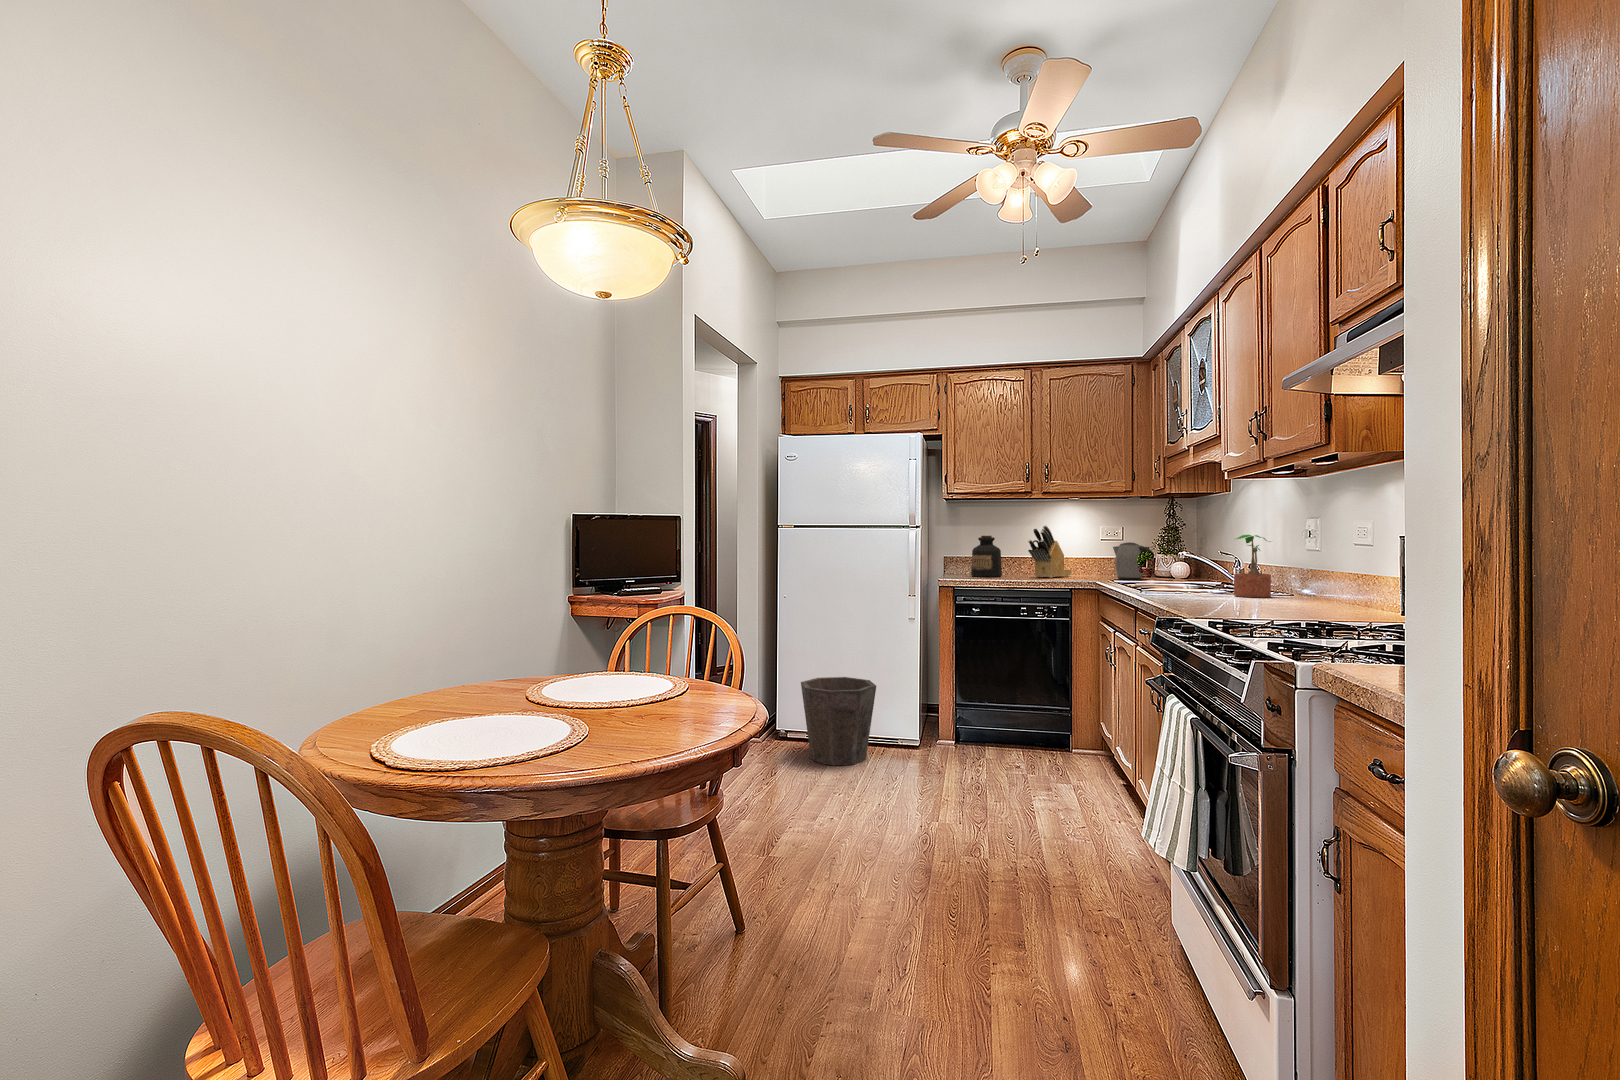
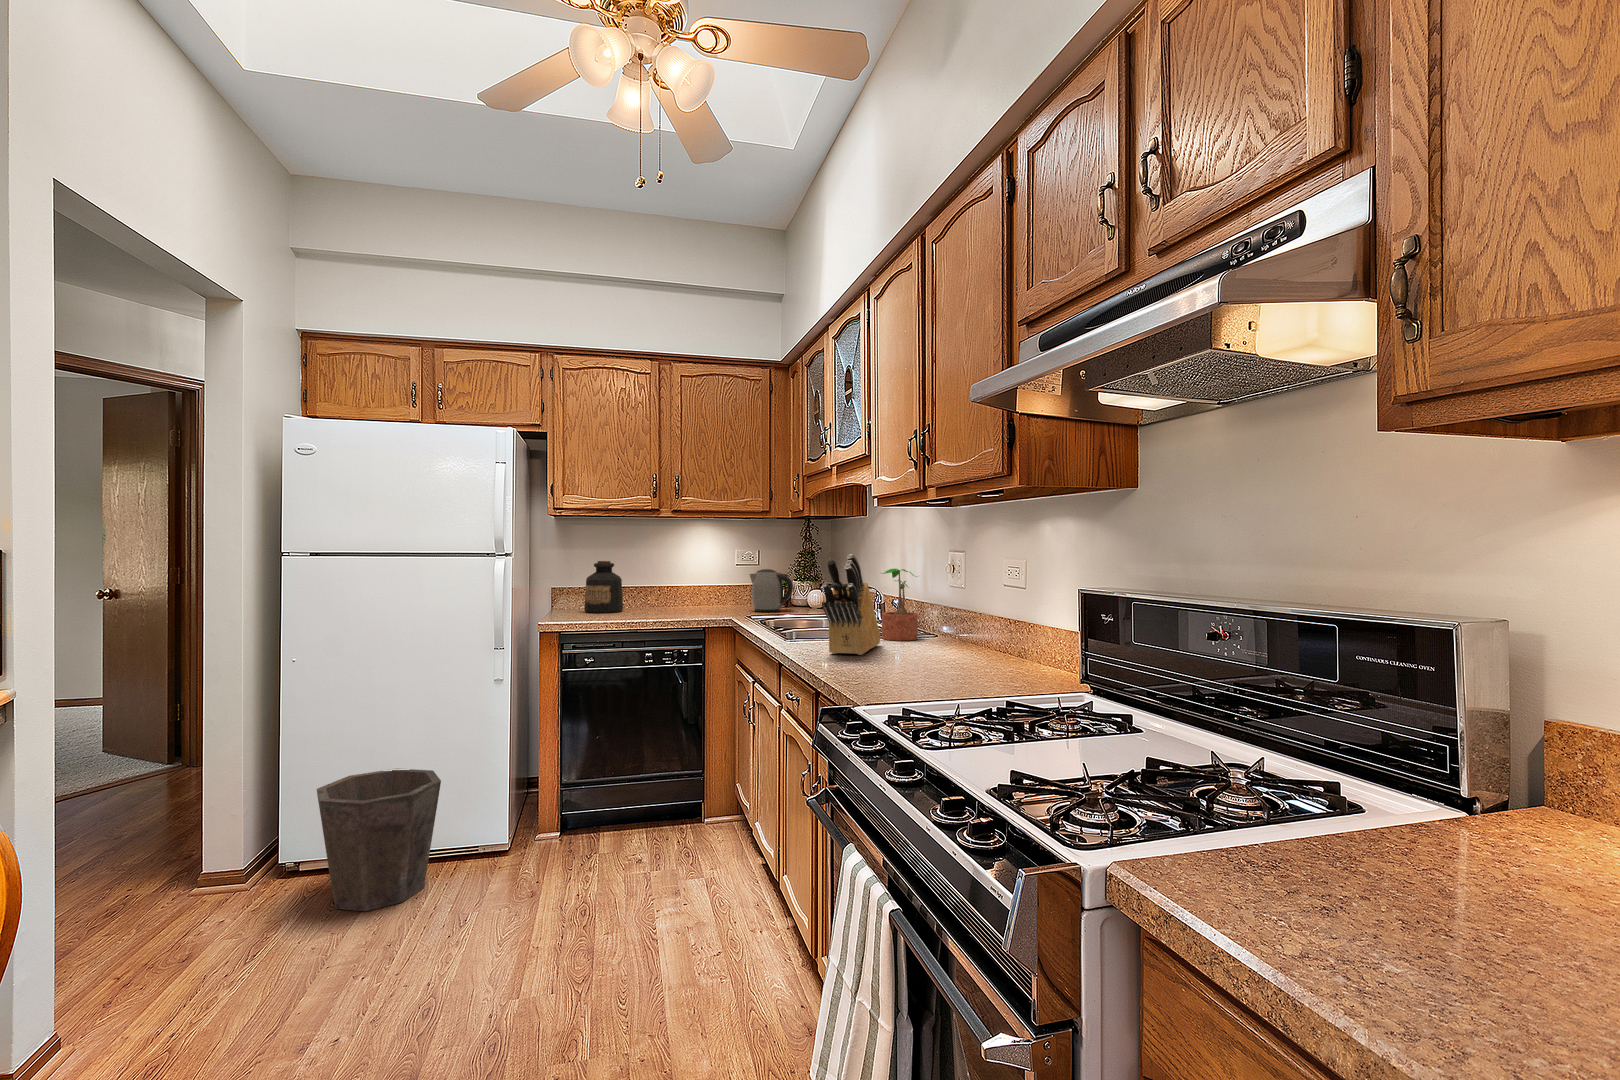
knife block: present [1028,525,1072,578] -> present [822,554,881,655]

